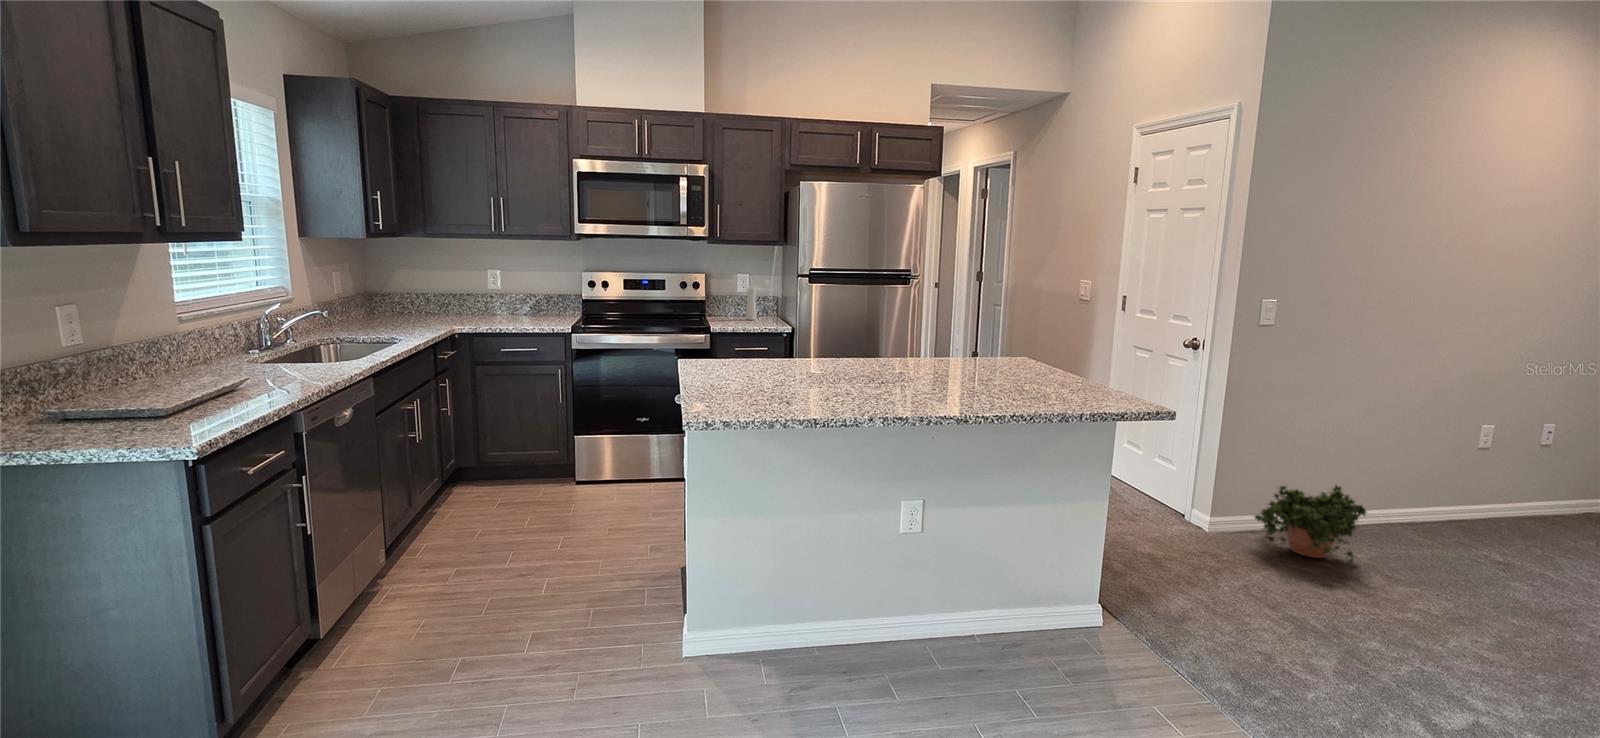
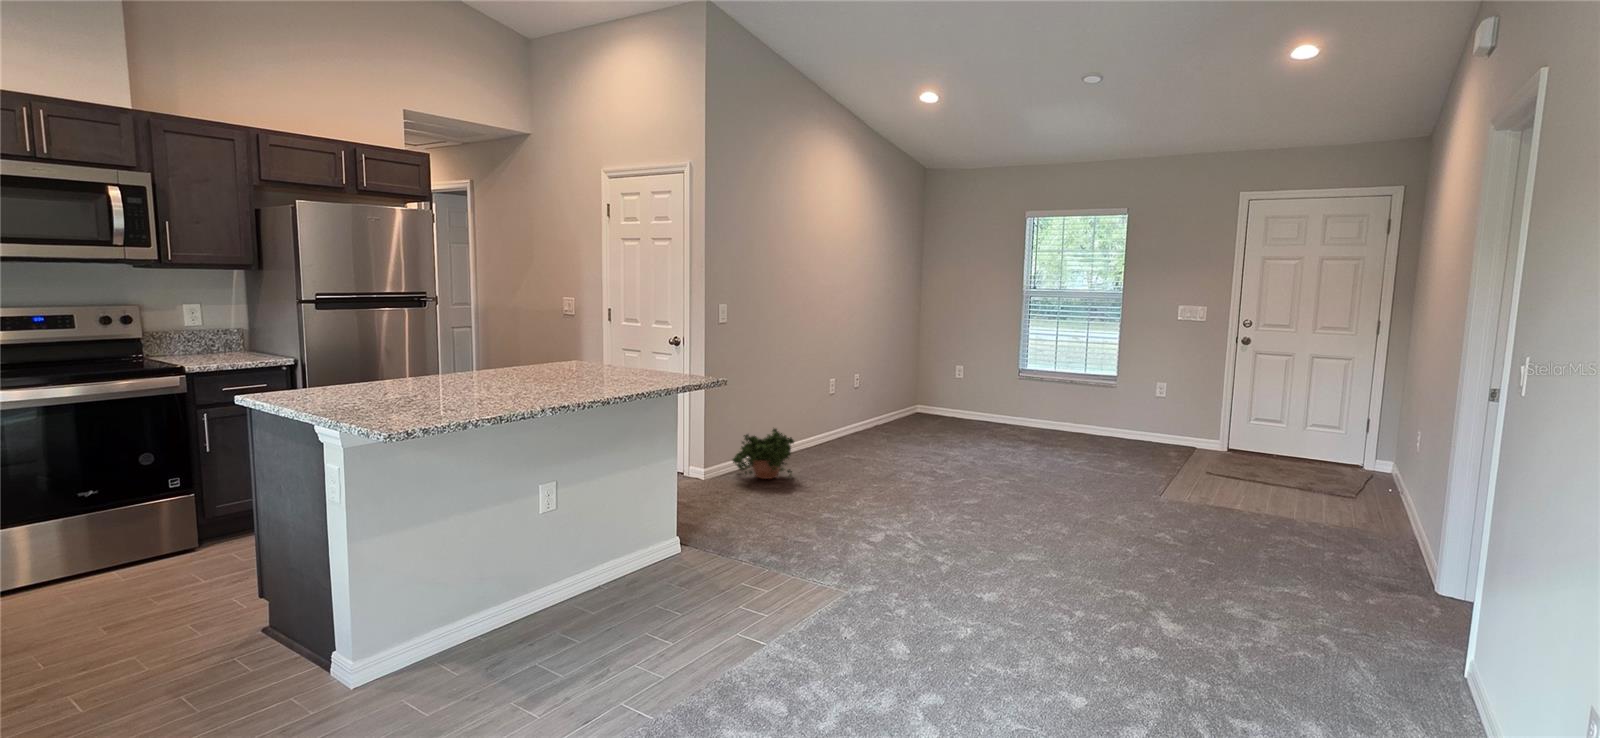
pepper mill: present [746,280,768,320] -> none [215,309,243,355]

